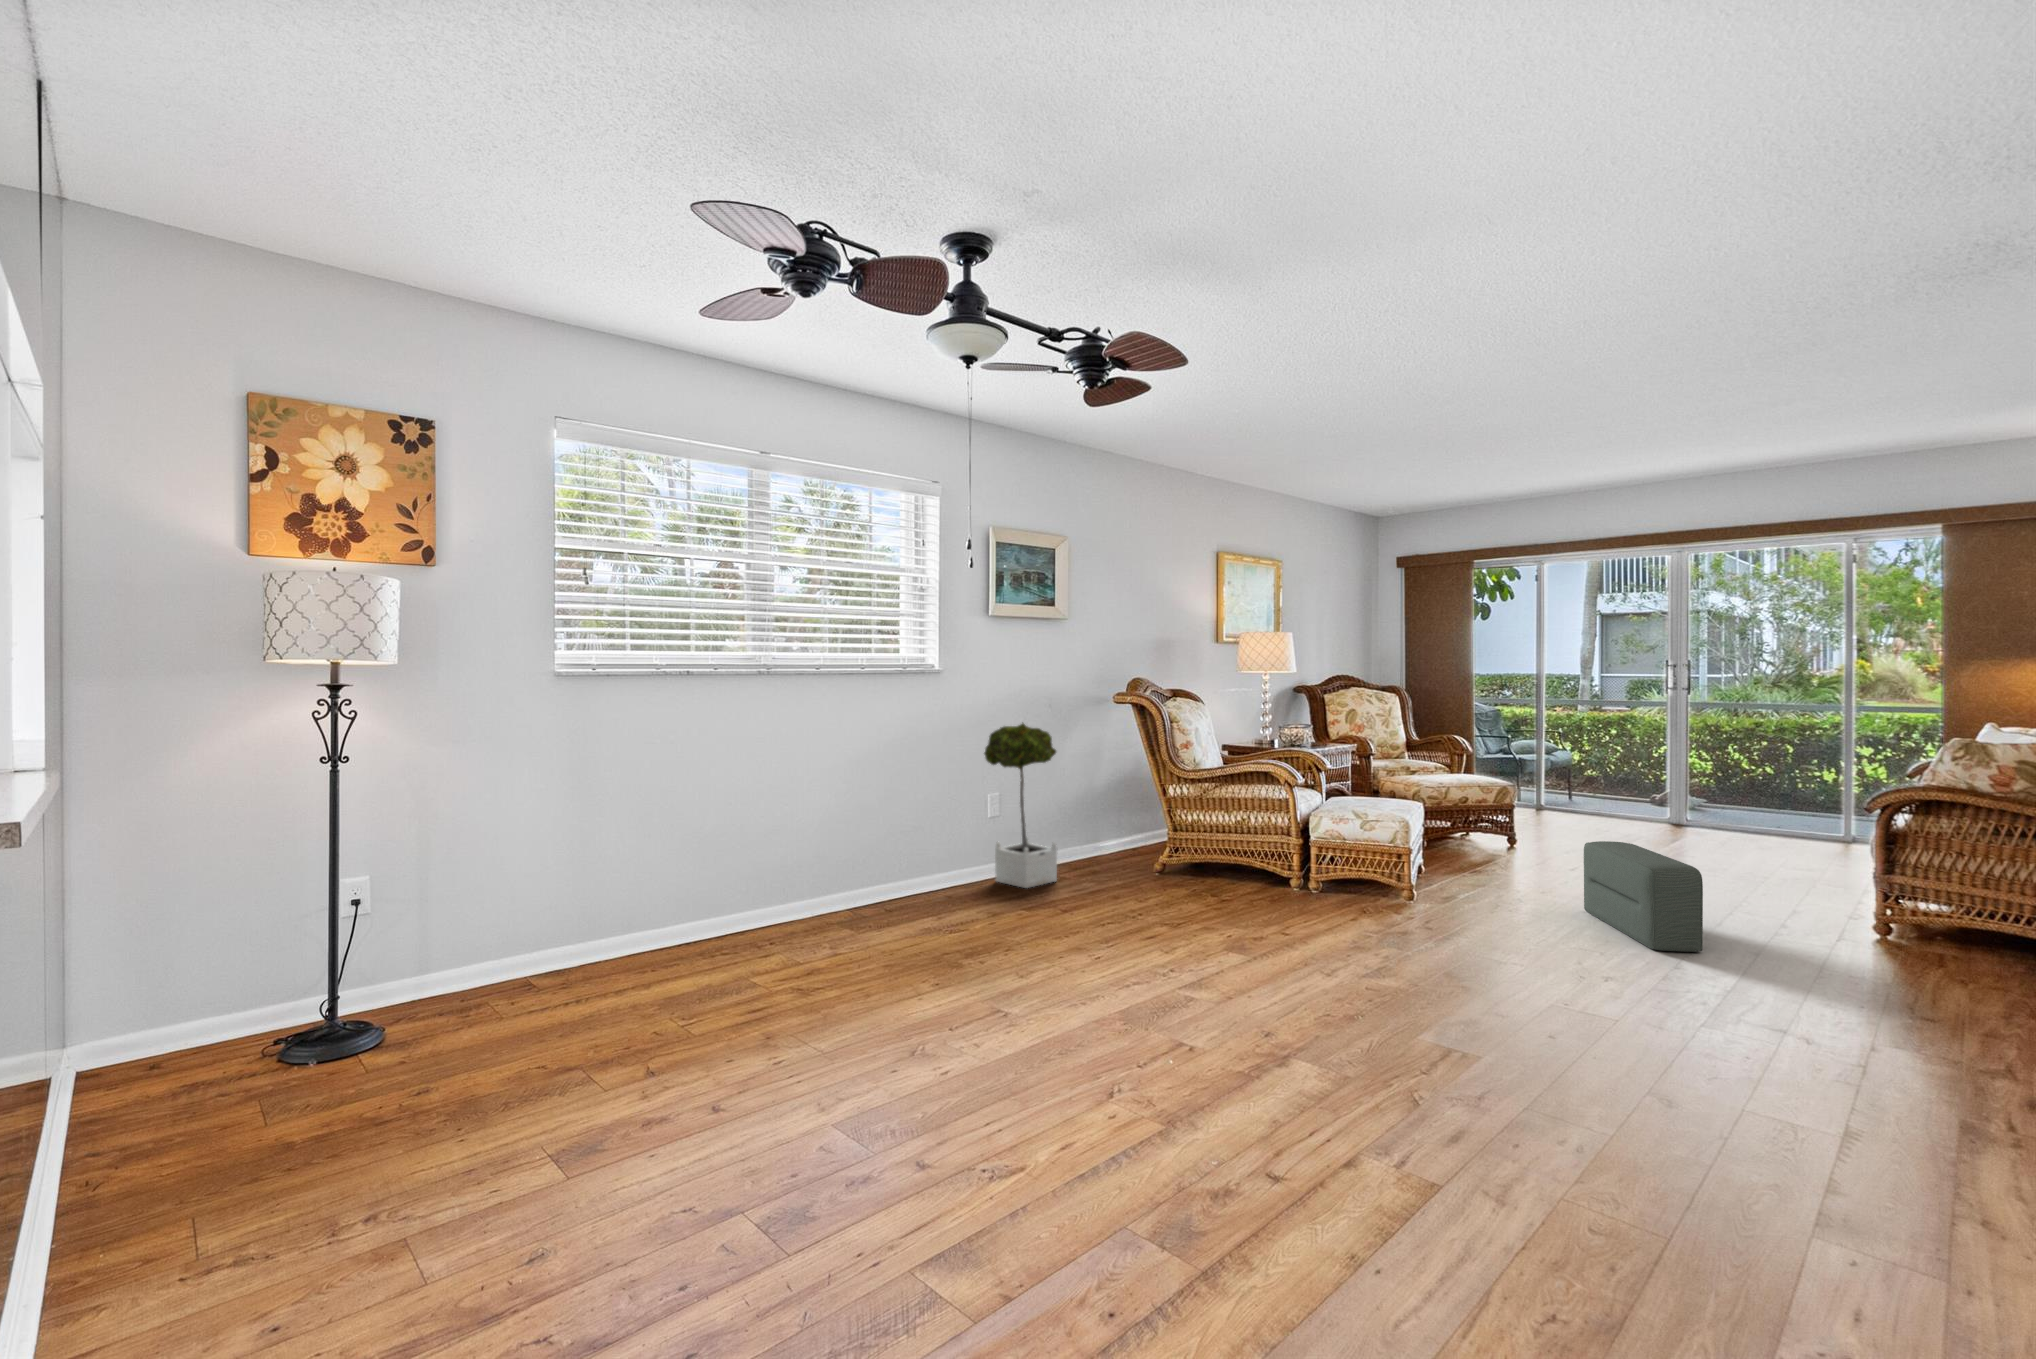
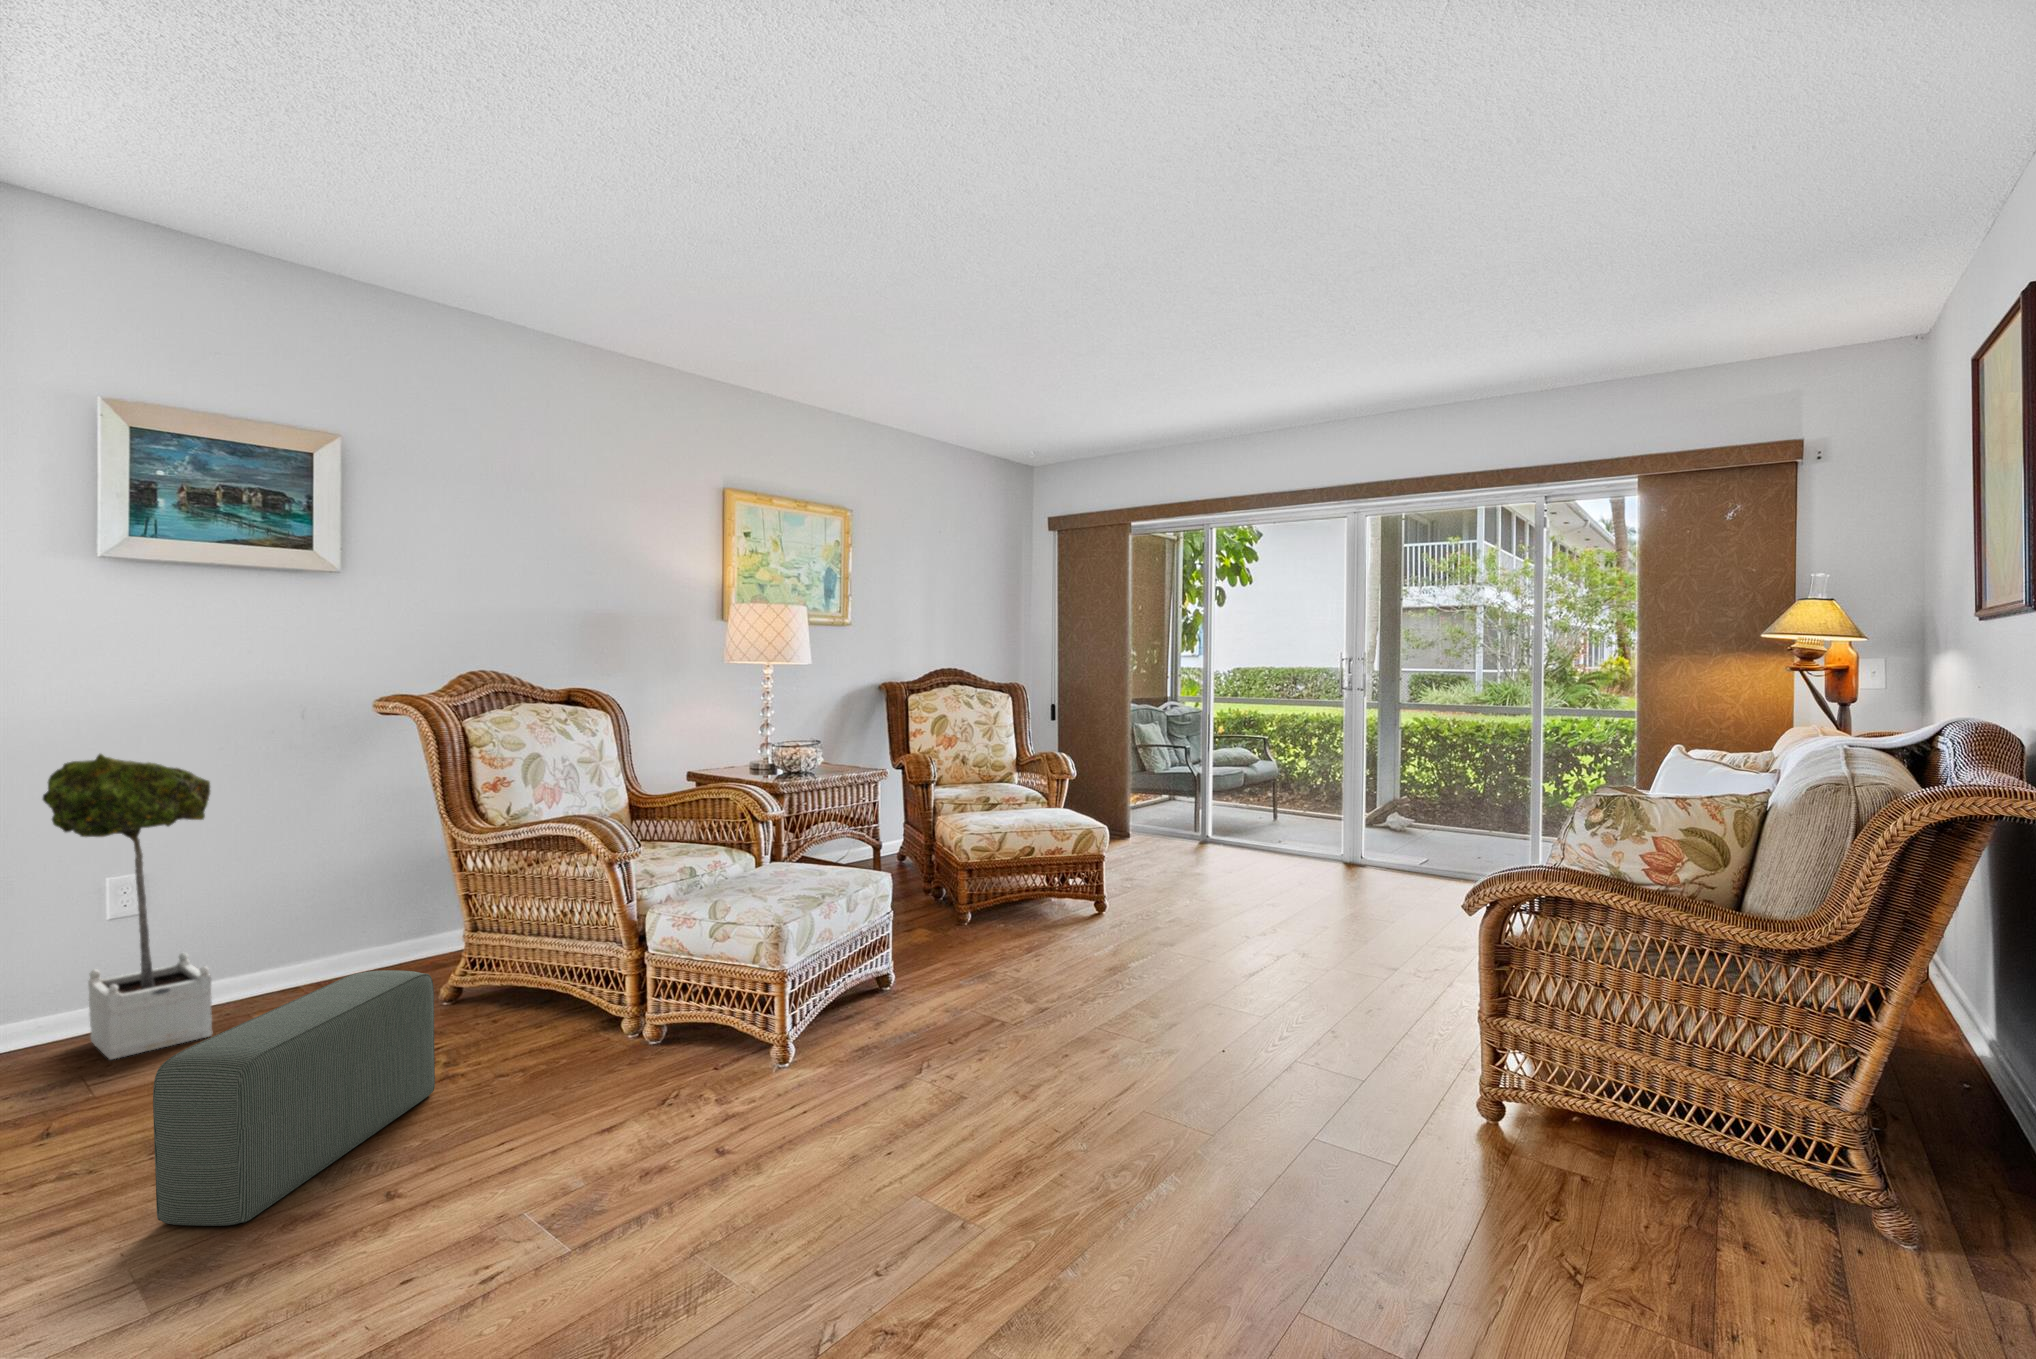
pouf: present [1584,841,1703,952] -> present [153,970,435,1226]

